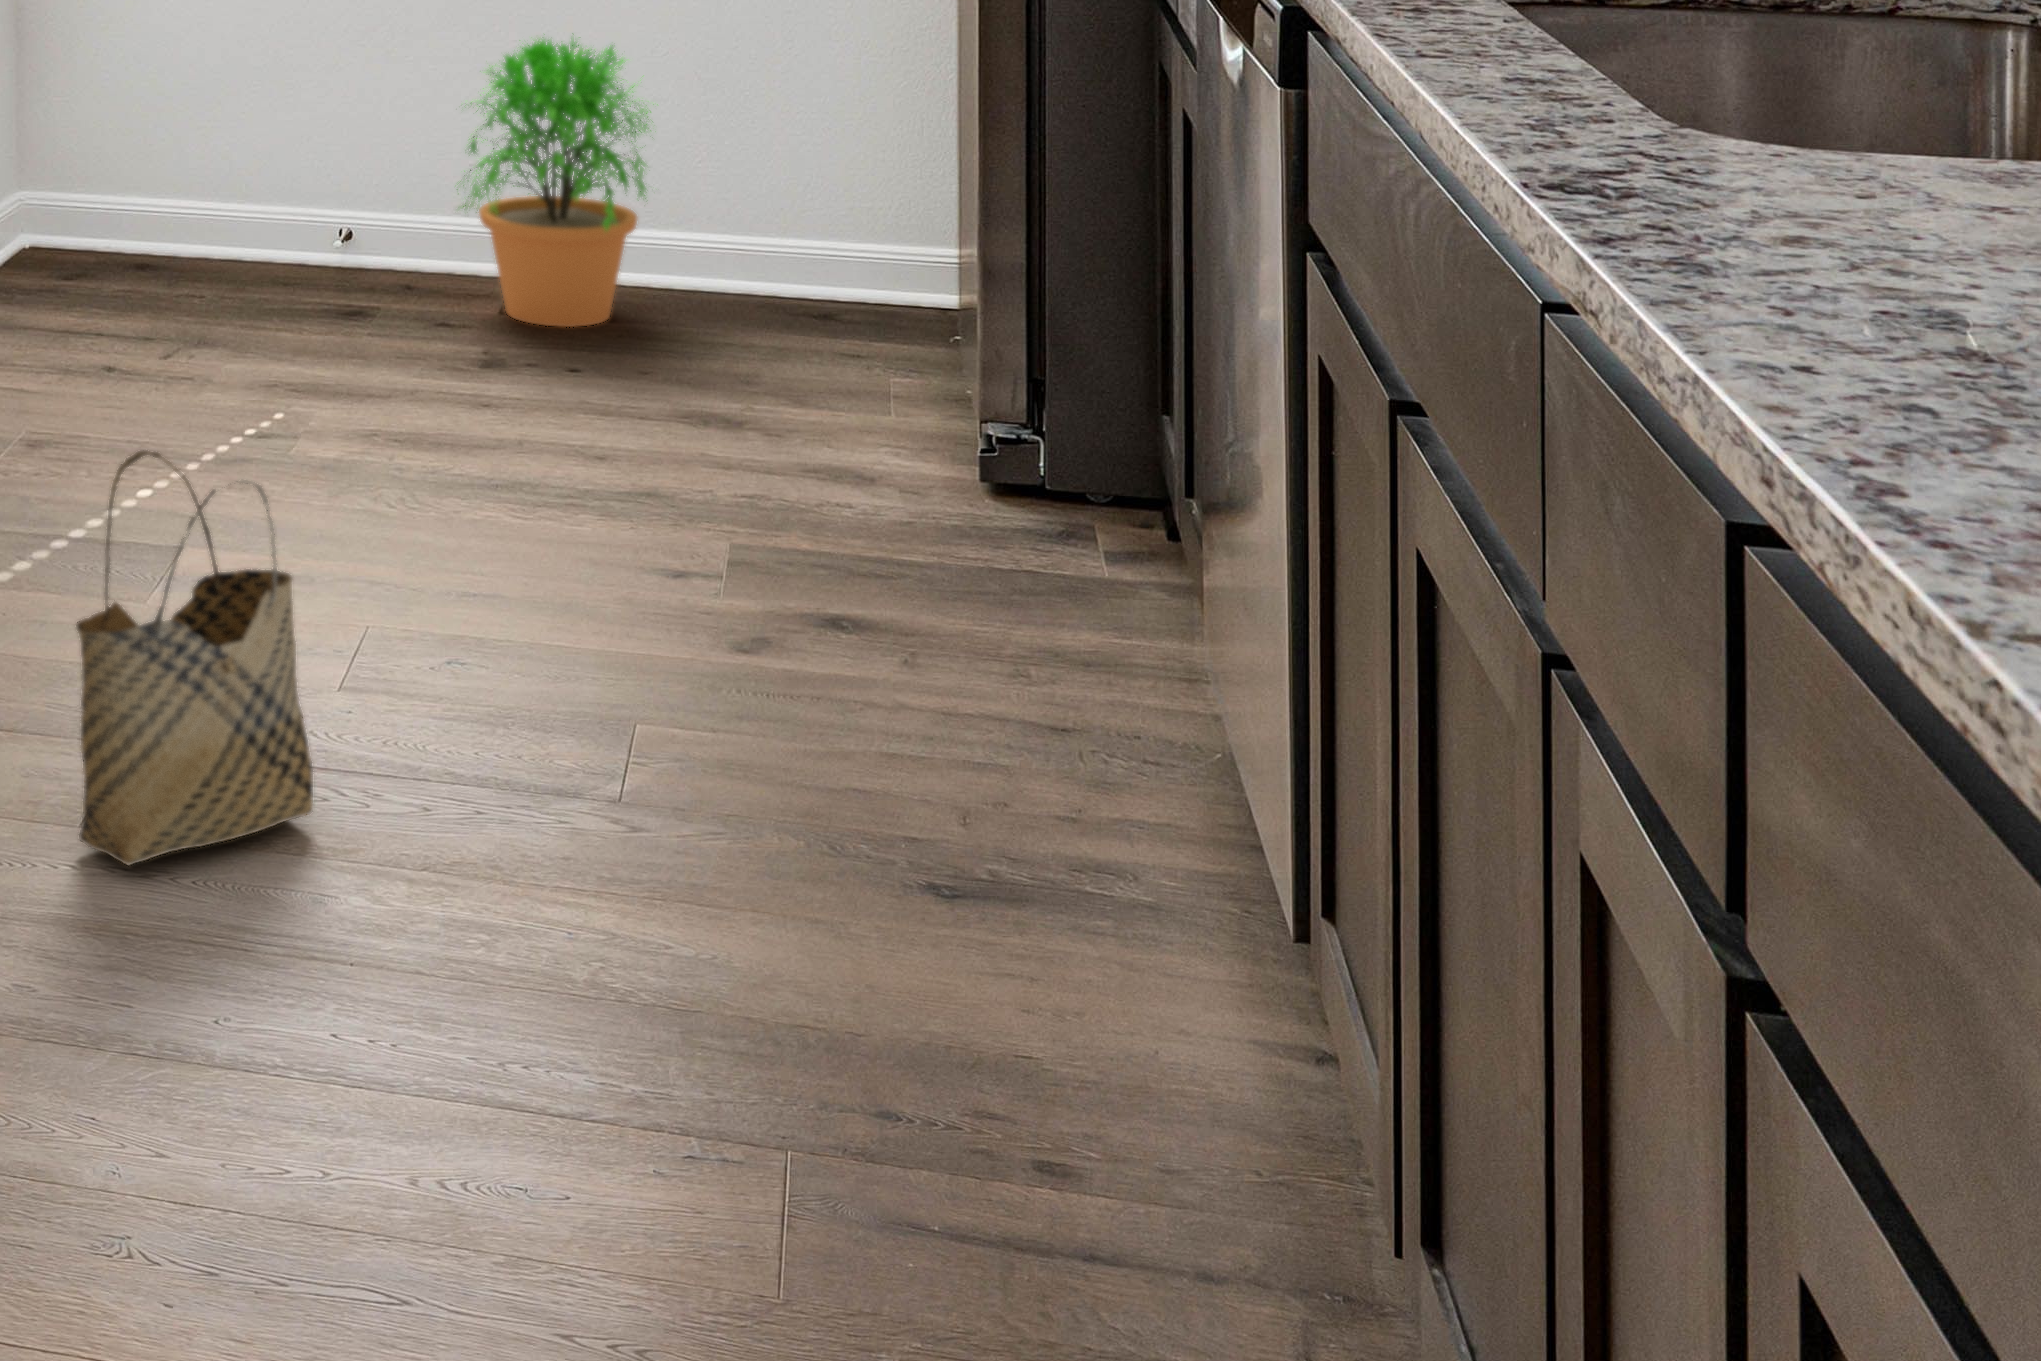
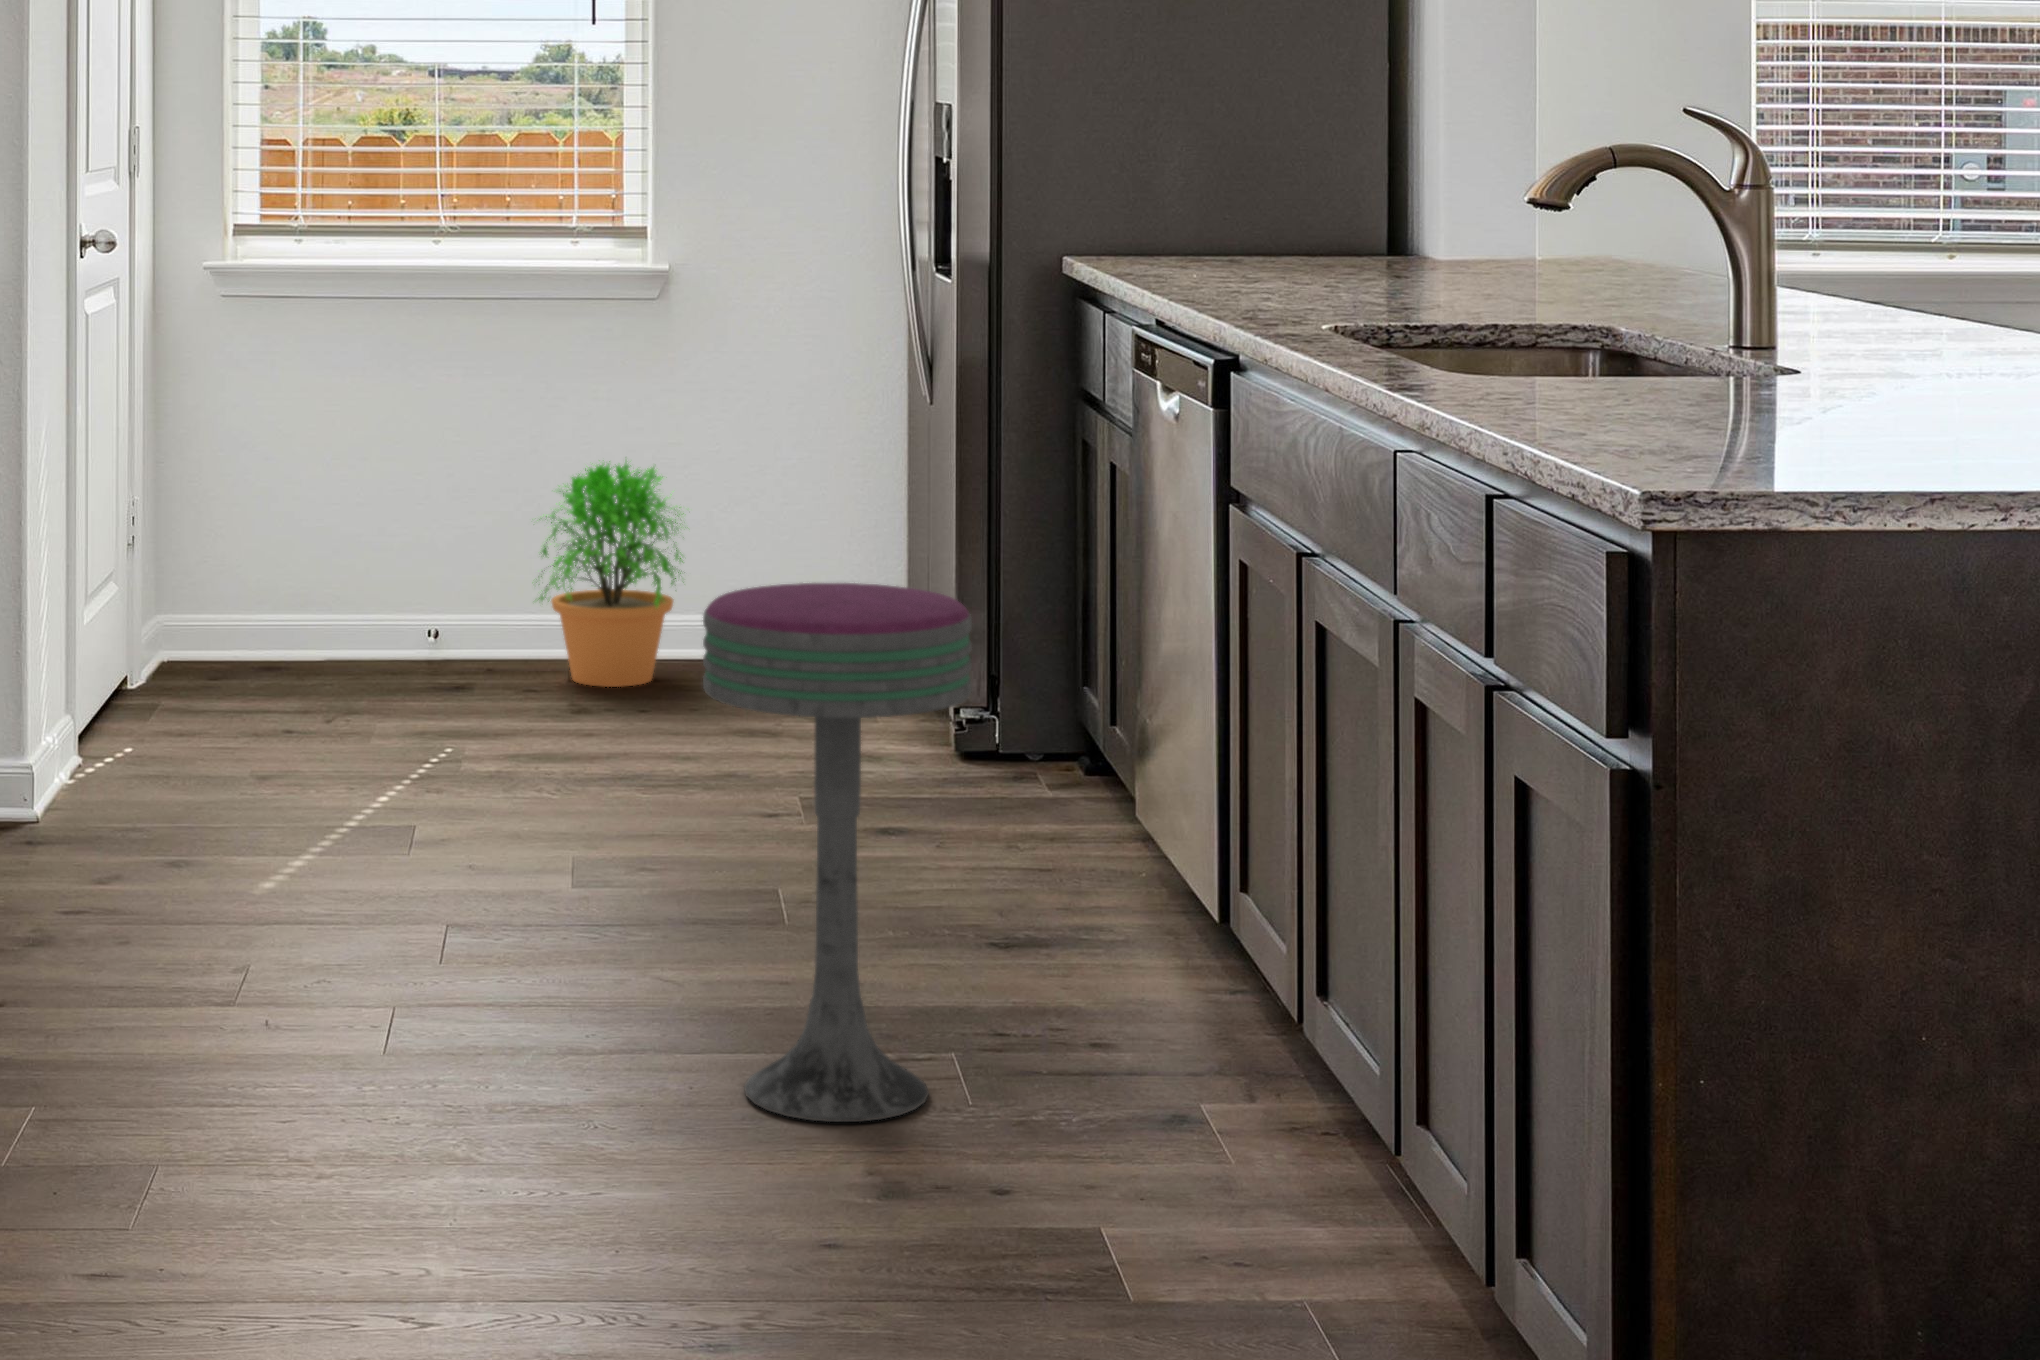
bar stool: none [349,345,795,1270] -> present [703,583,972,1122]
woven basket: present [76,450,313,865] -> none [445,709,595,983]

